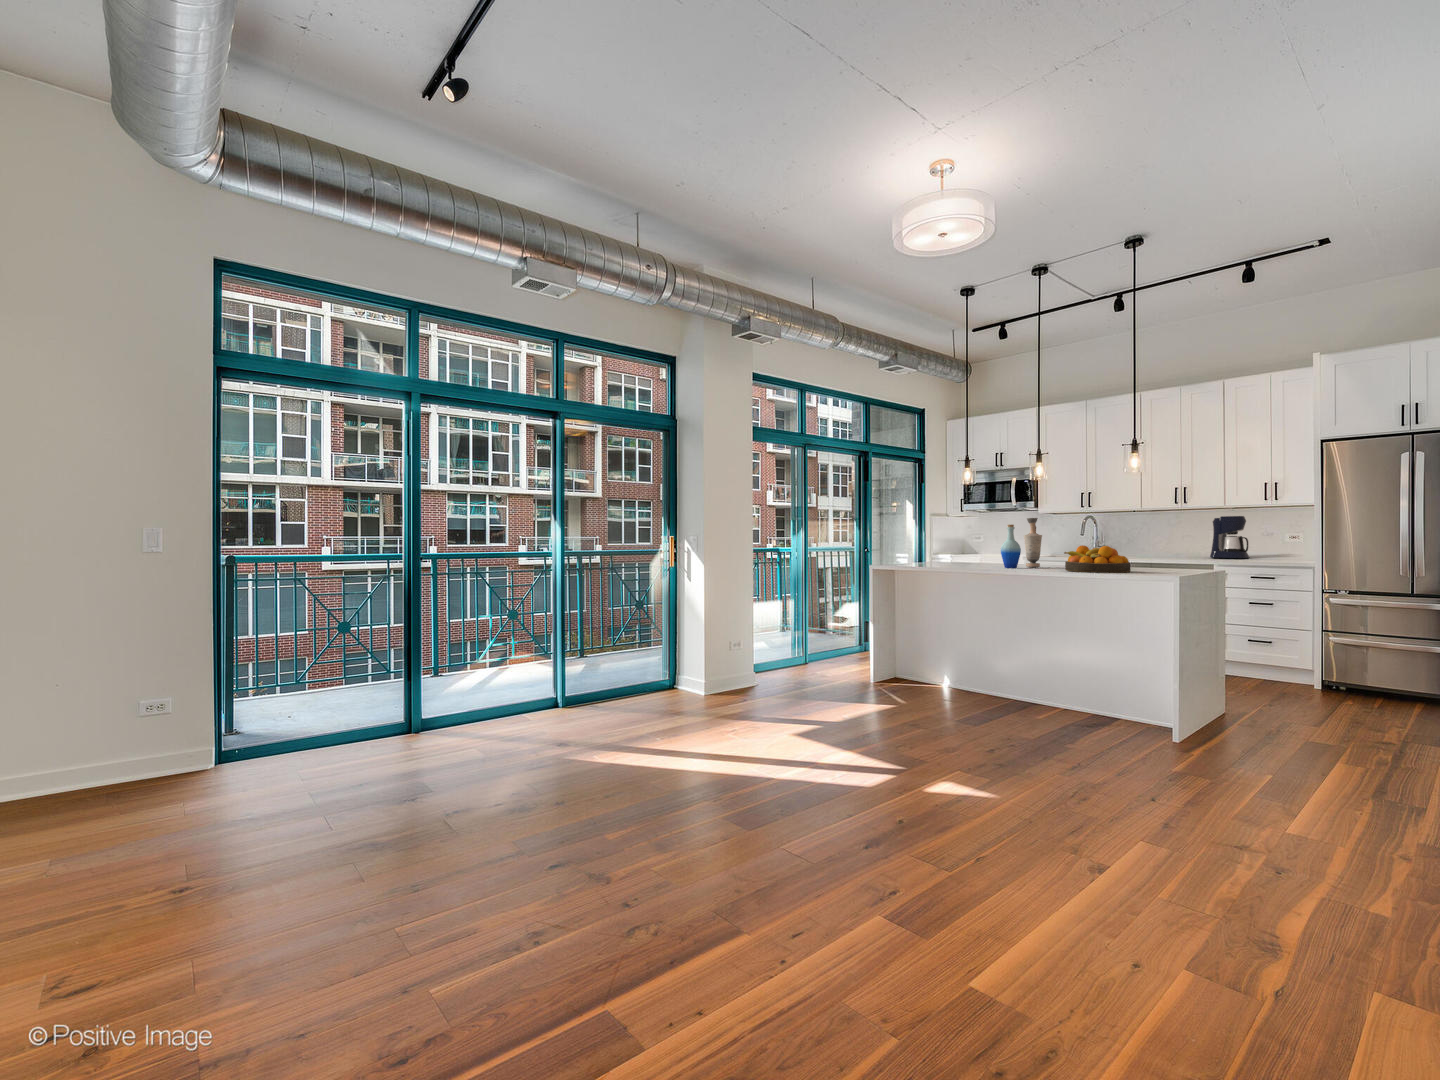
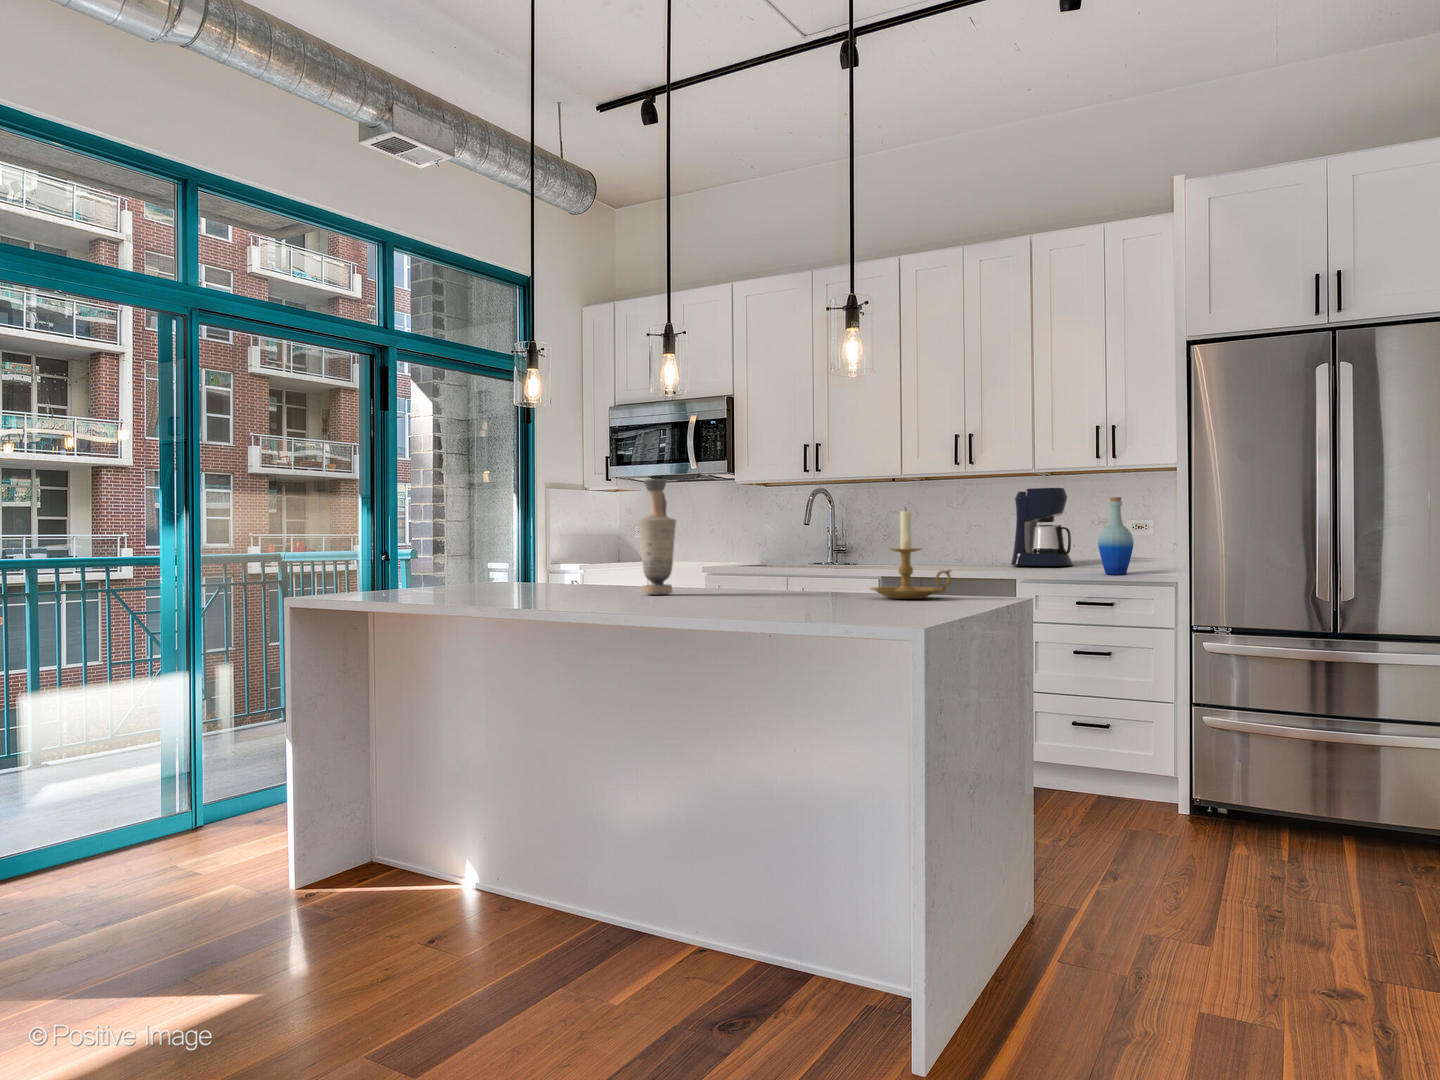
bottle: present [1001,525,1021,568] -> present [1098,497,1134,574]
candle holder: none [1141,531,1182,570] -> present [870,509,951,599]
fruit bowl: present [1064,545,1131,573] -> none [685,542,834,612]

